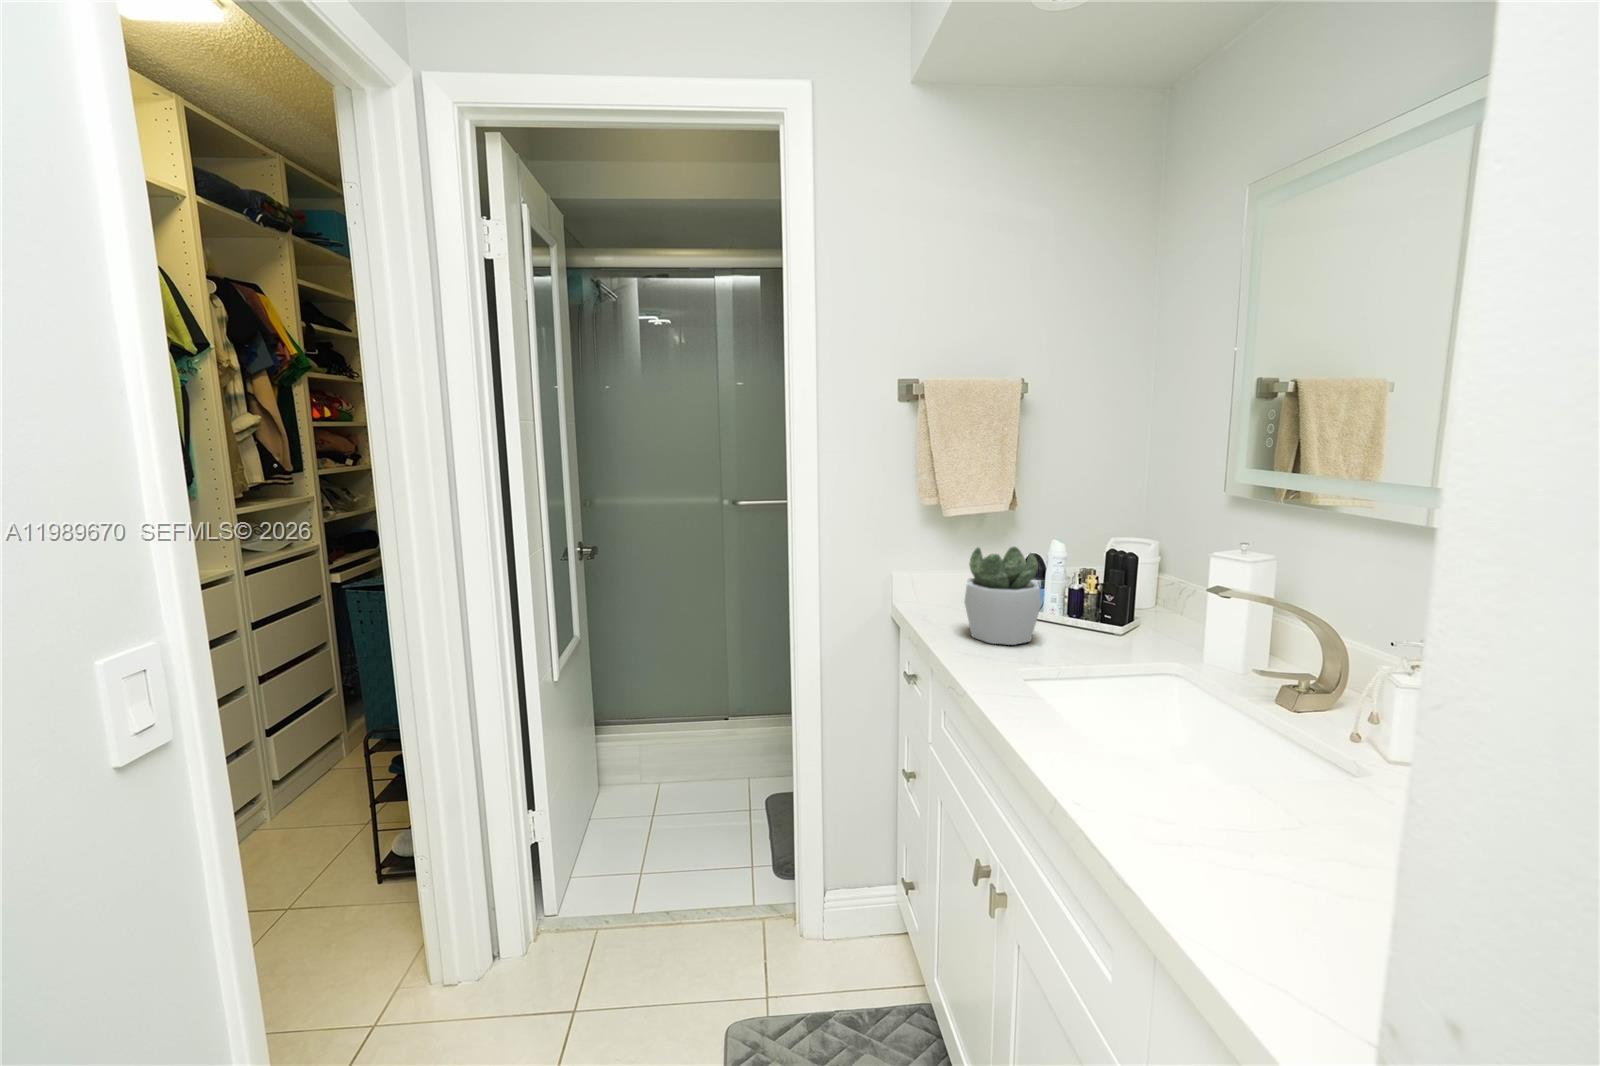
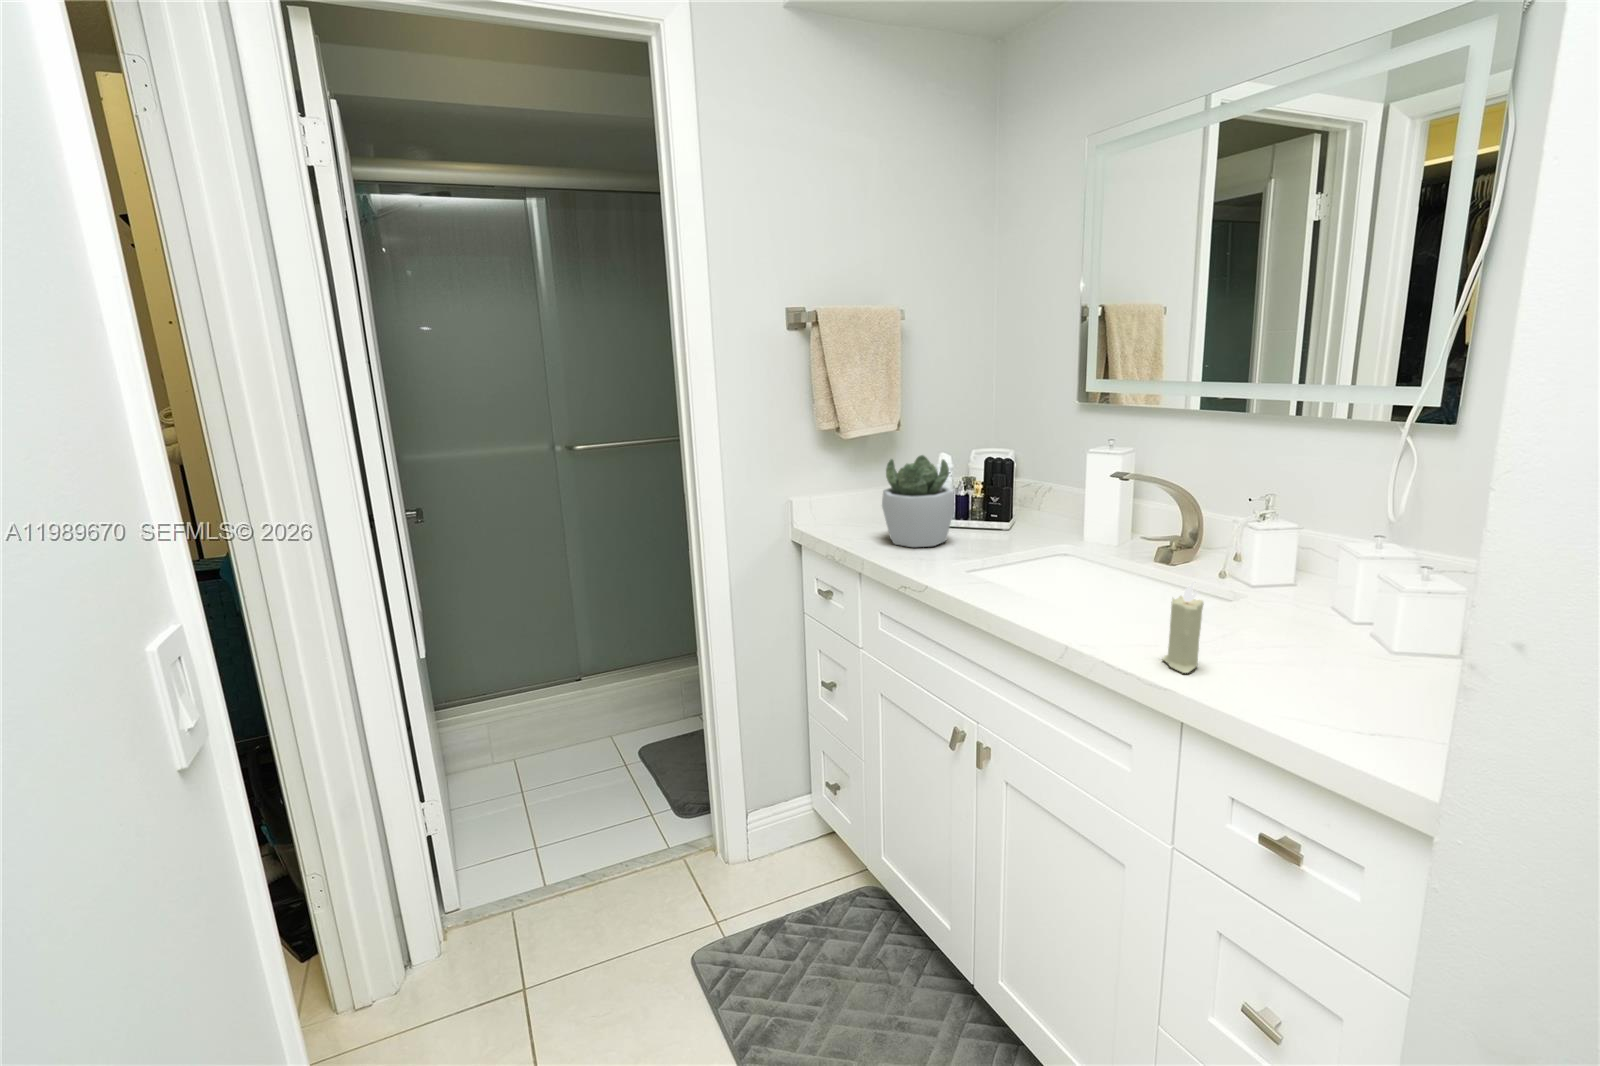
candle: none [1198,736,1253,856] -> present [1163,582,1204,673]

